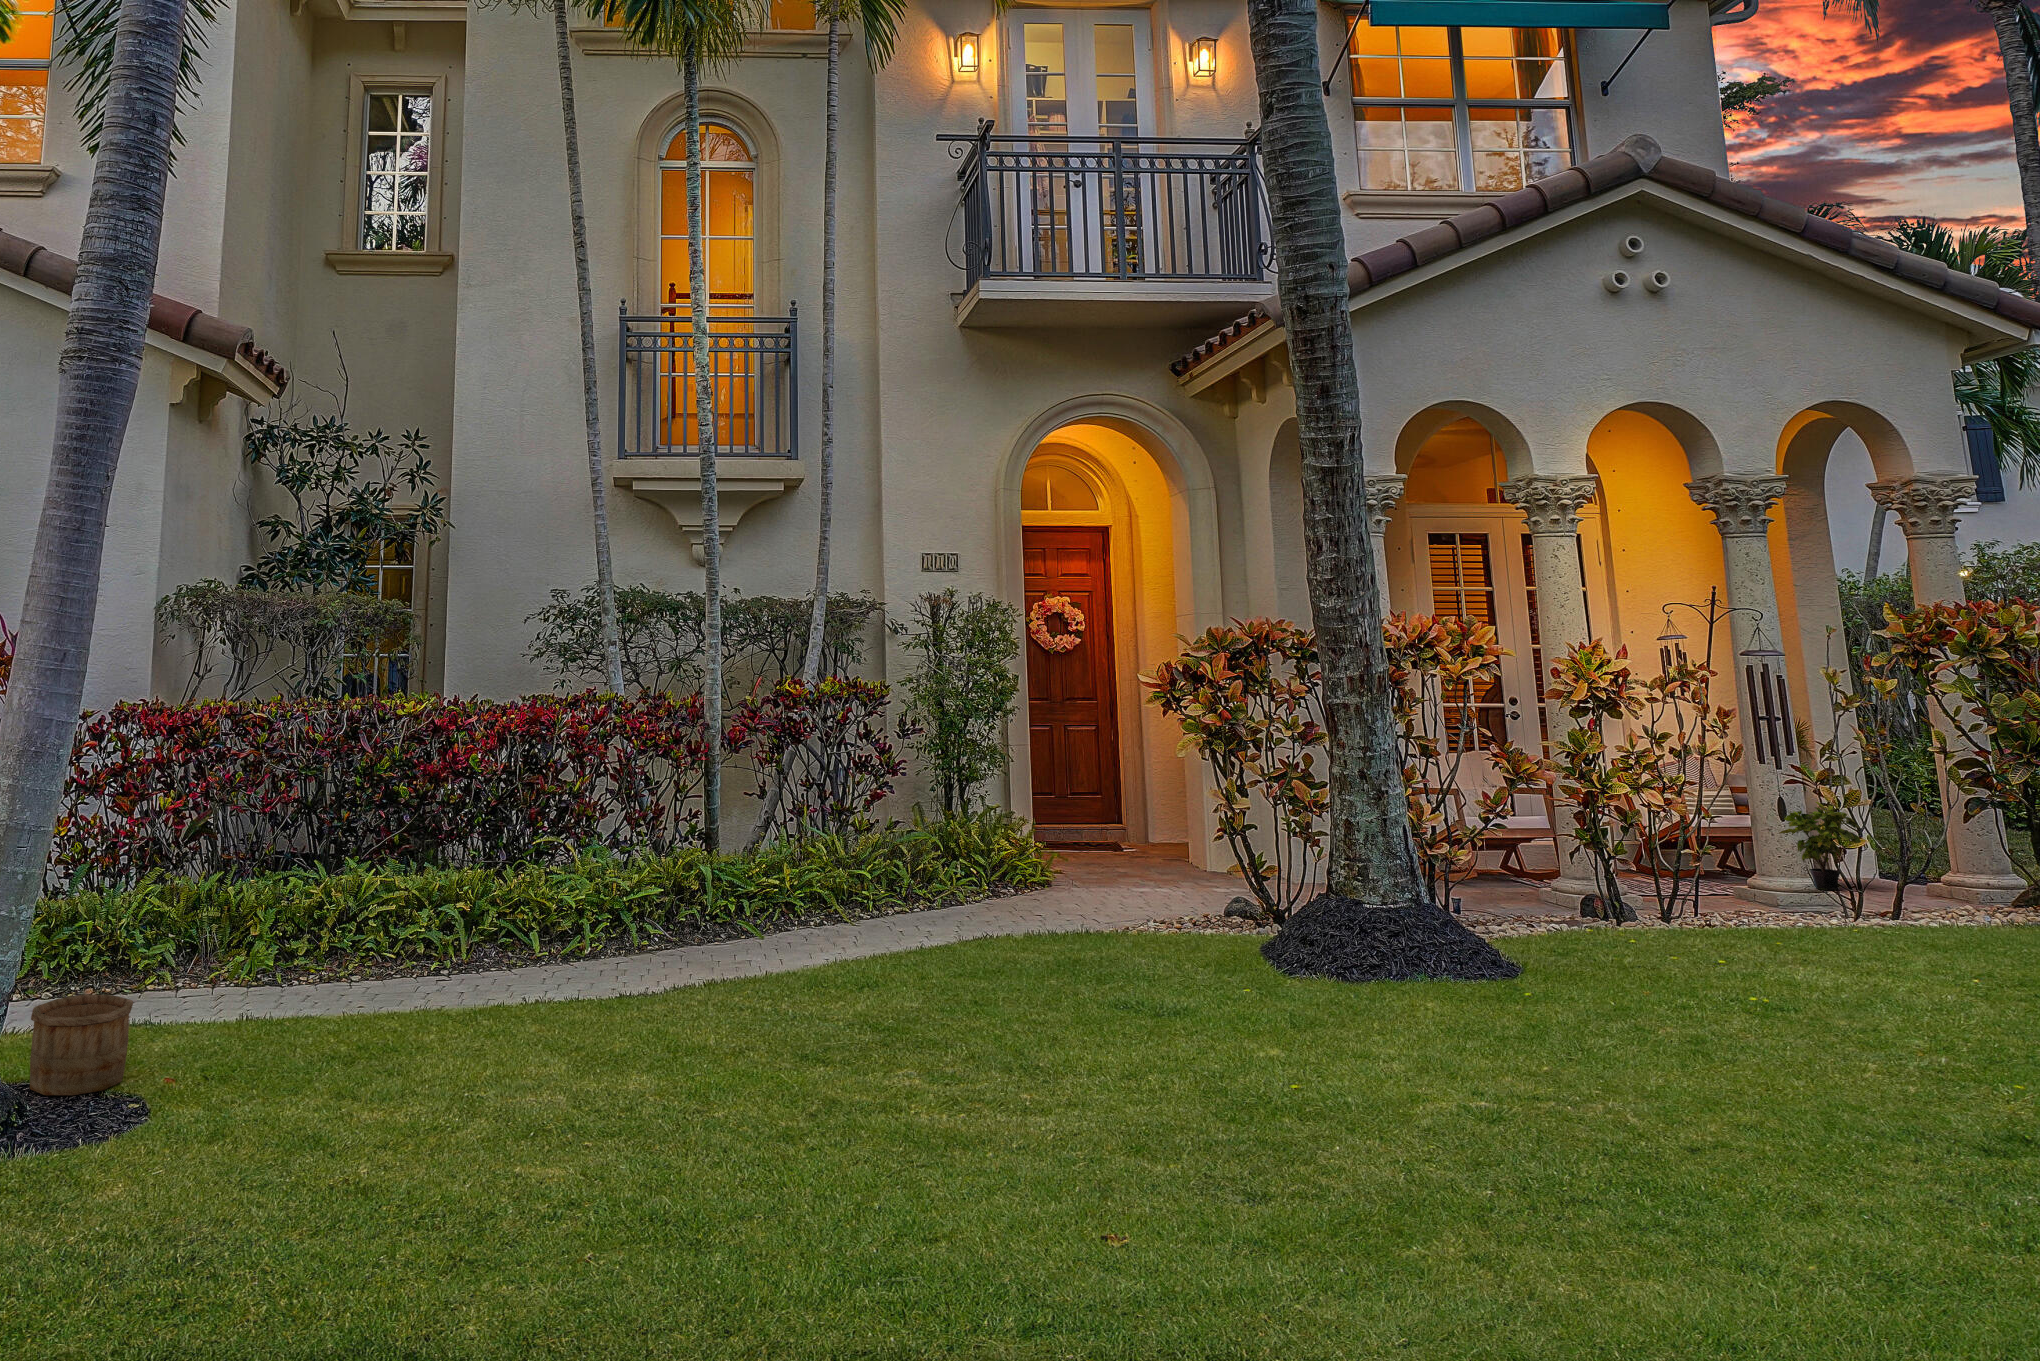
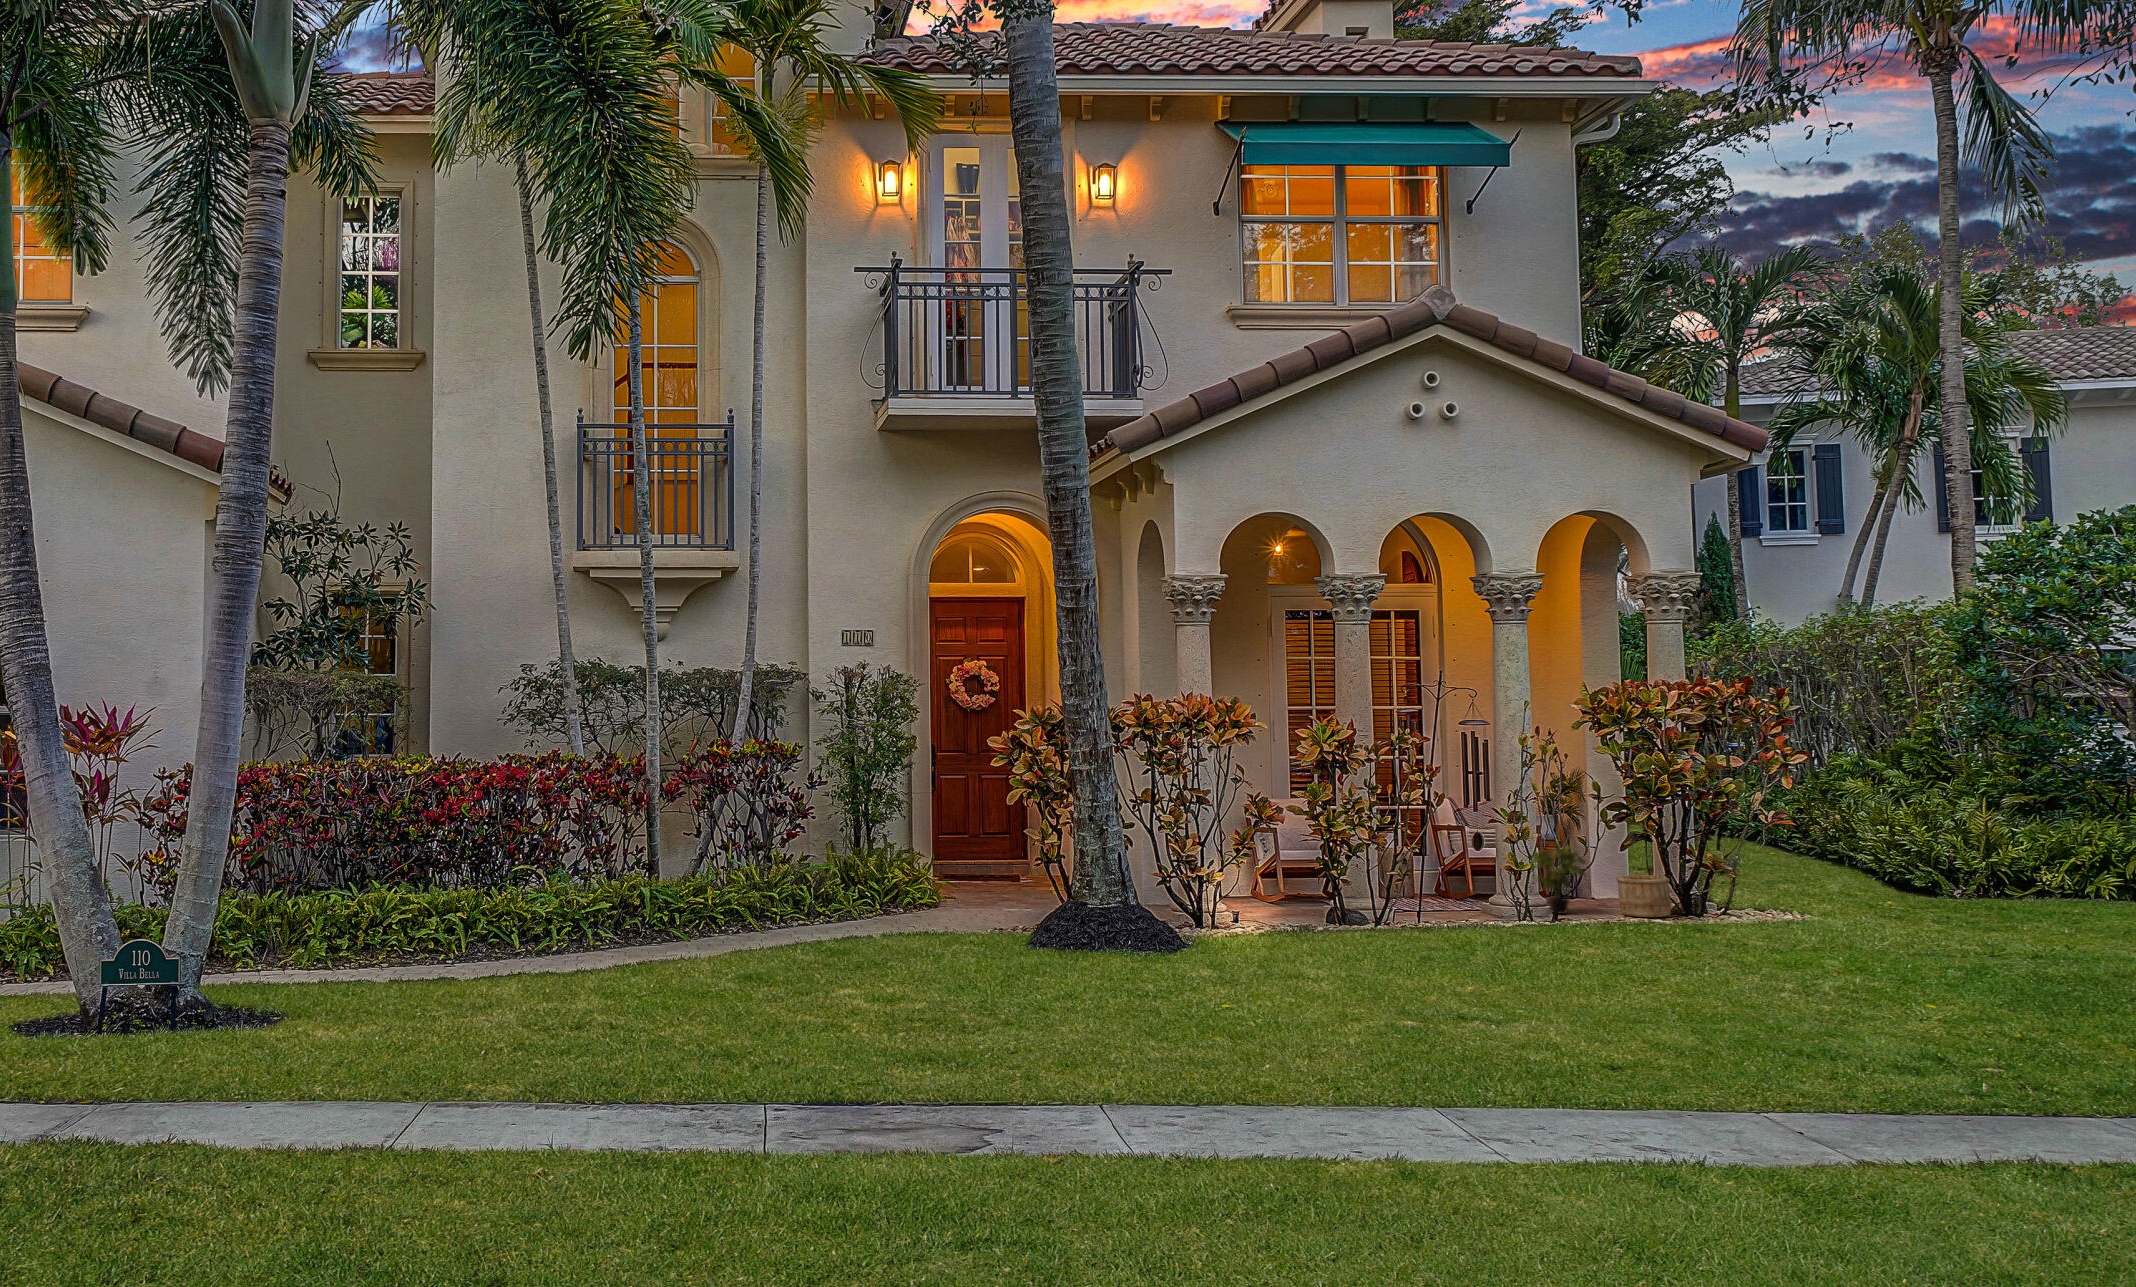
wooden bucket: present [30,994,133,1095] -> present [1616,875,1671,917]

